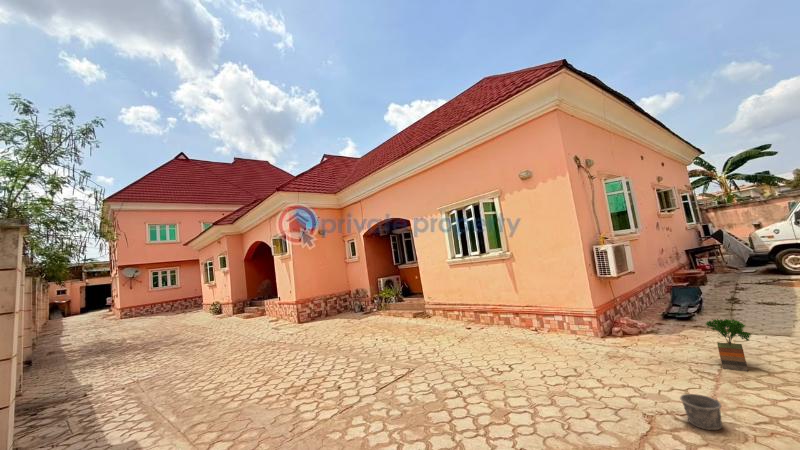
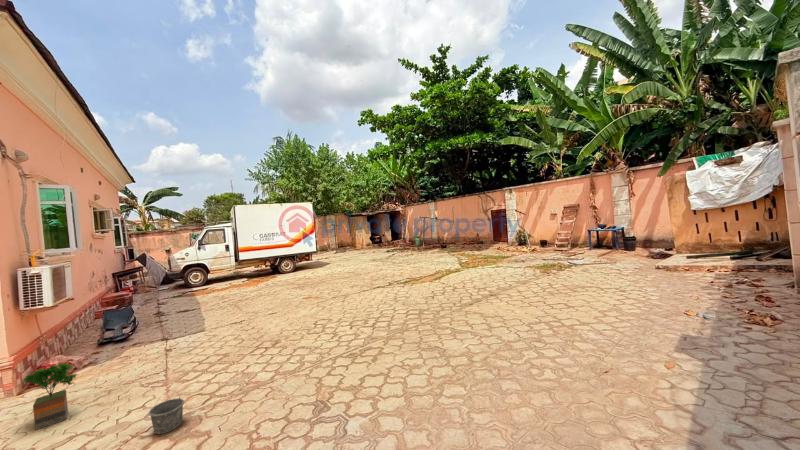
potted tree: present [706,319,751,371] -> present [23,363,77,430]

